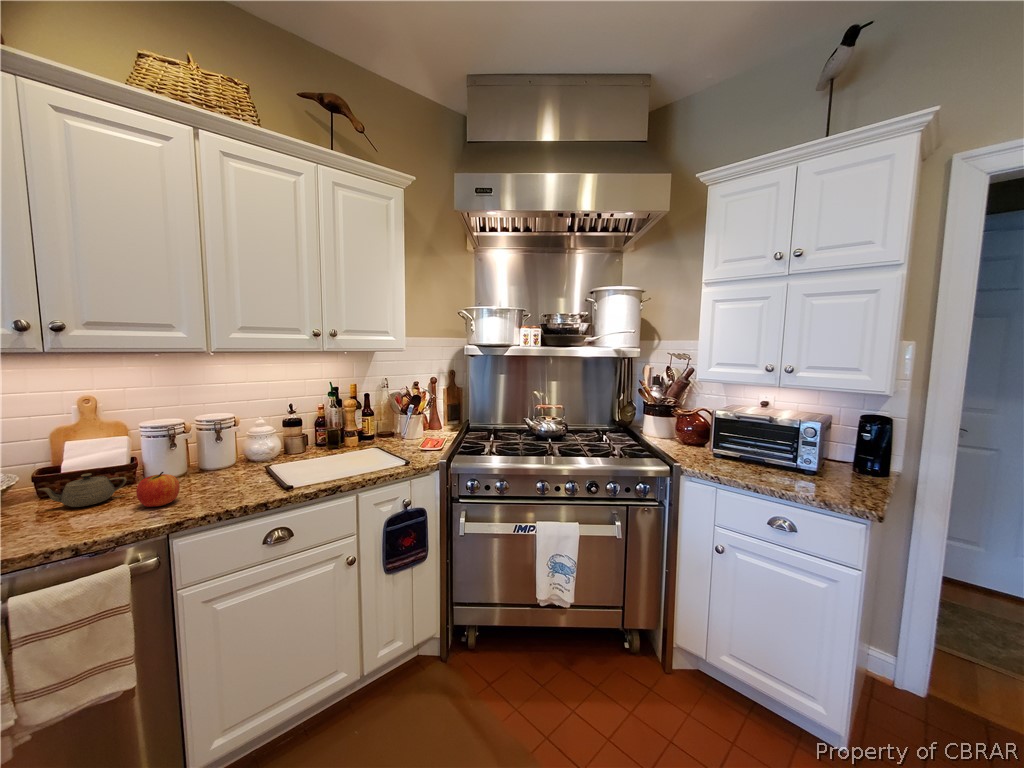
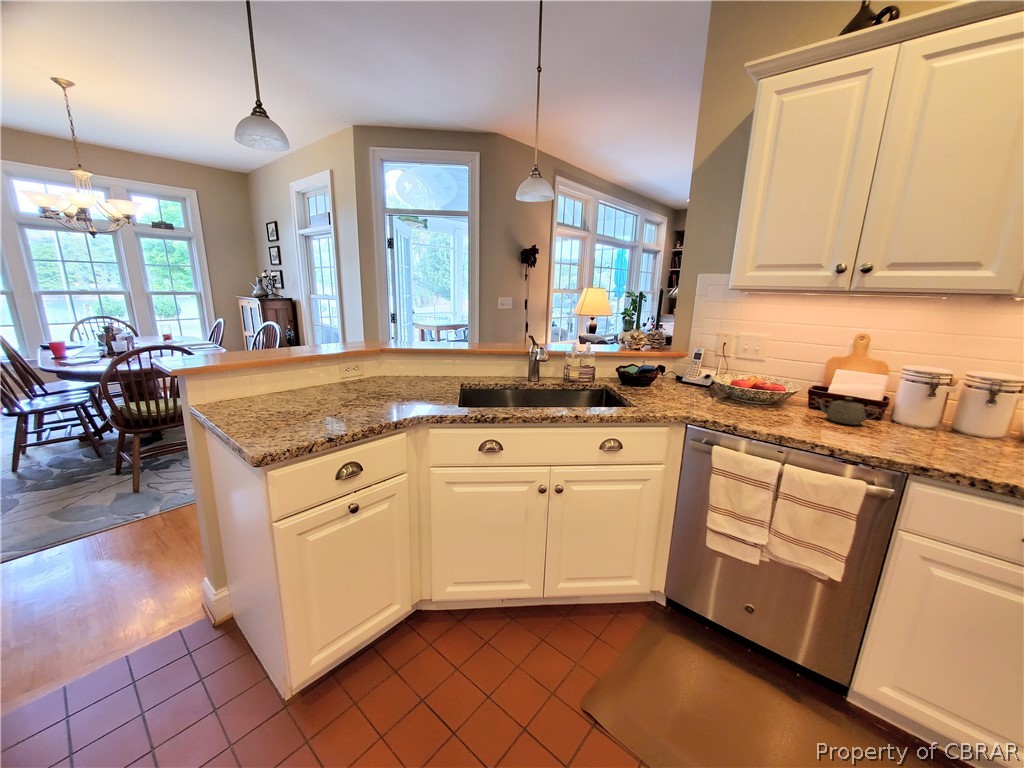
apple: present [136,472,180,507] -> none [887,414,932,447]

